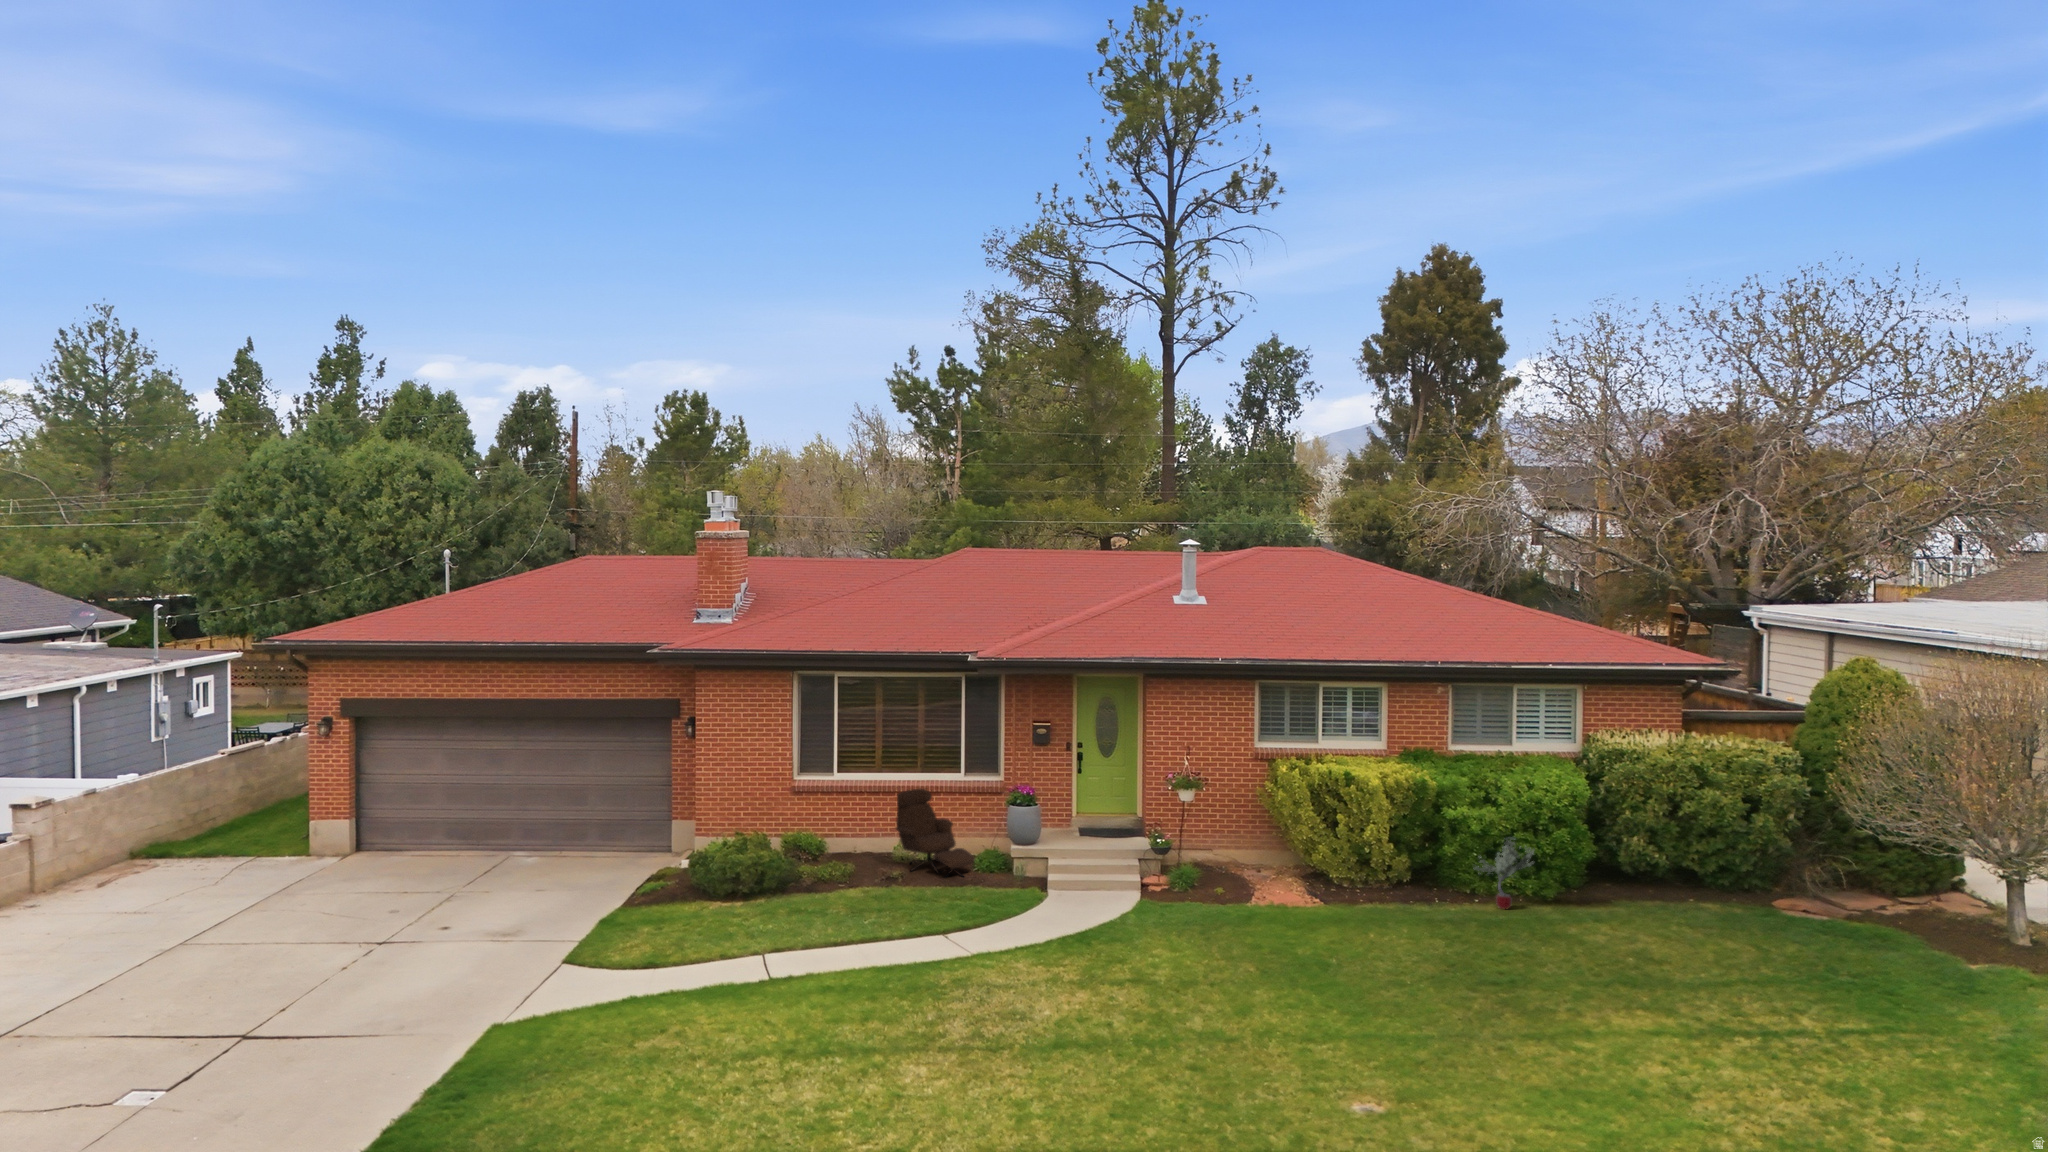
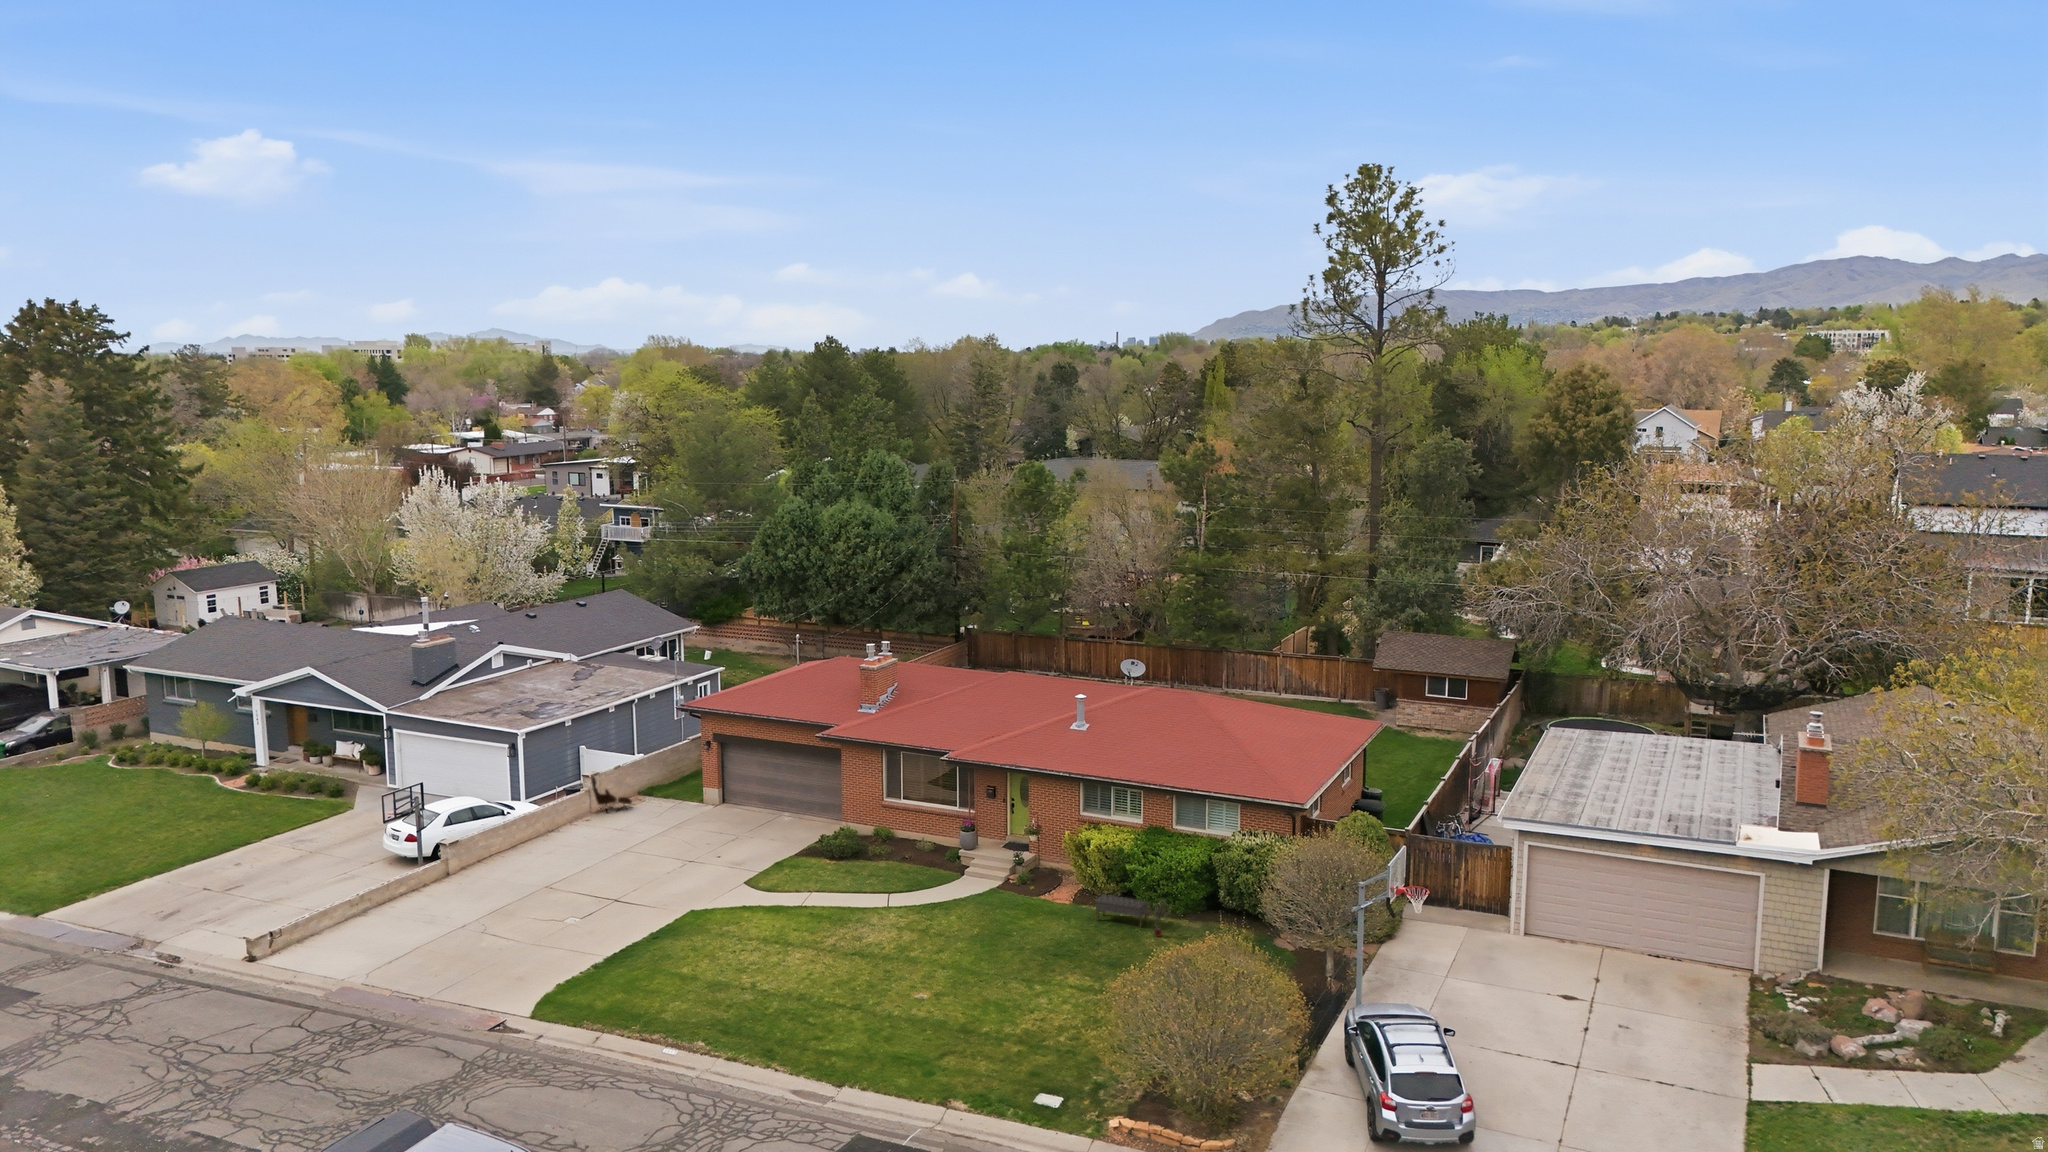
lounge chair: present [896,789,974,875] -> present [591,776,632,809]
bench: none [1351,854,1452,904] -> present [1096,895,1148,927]

